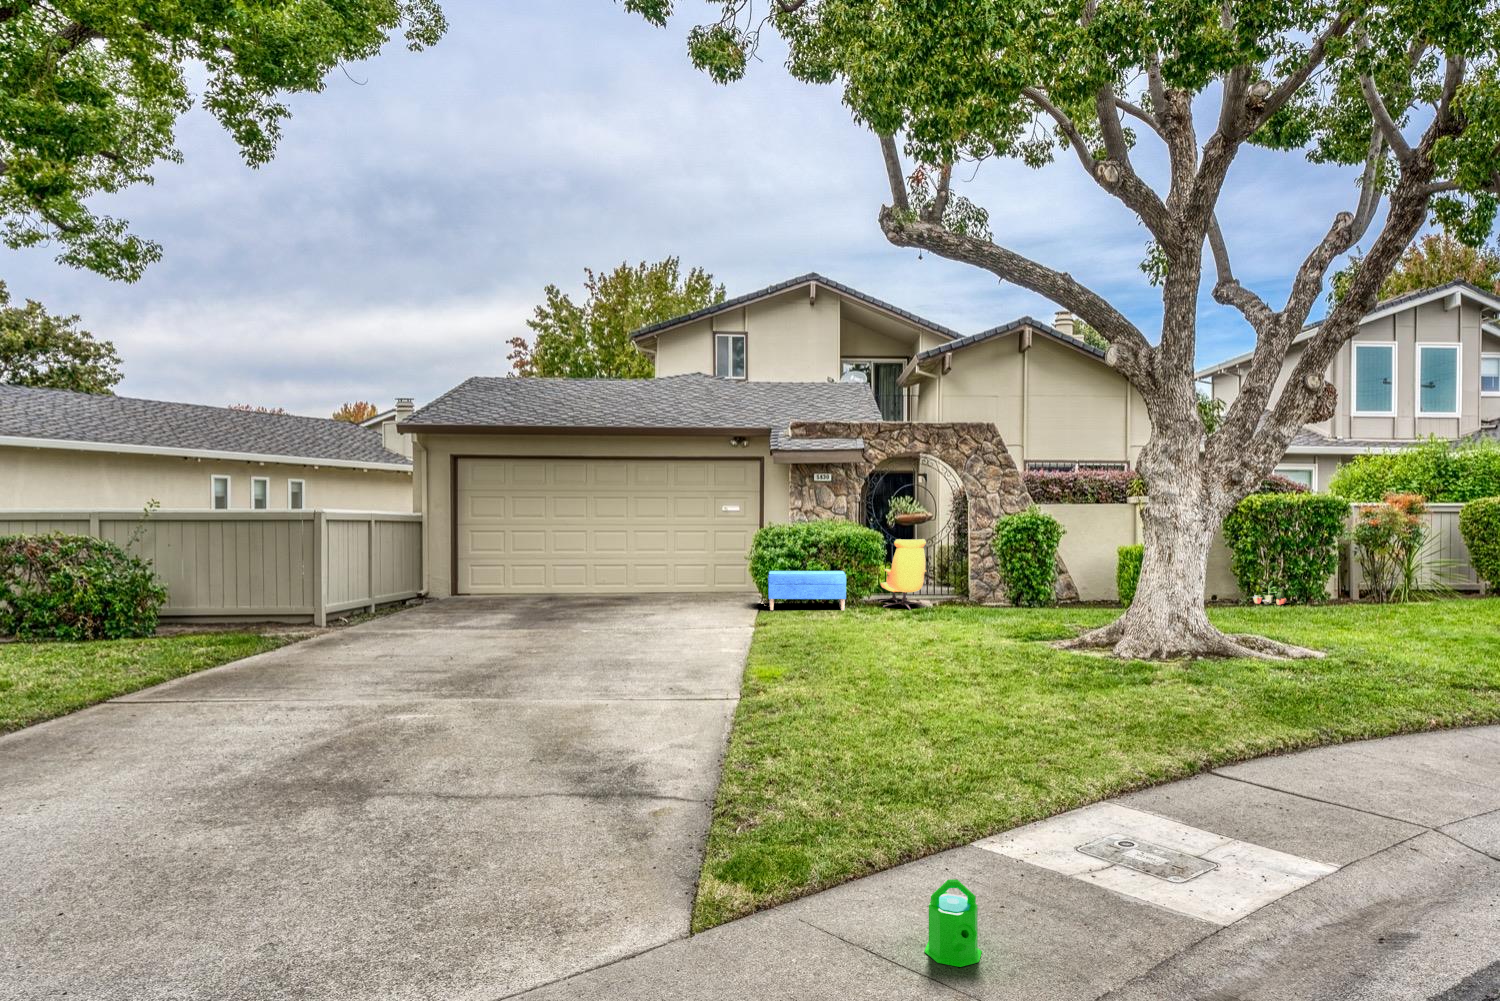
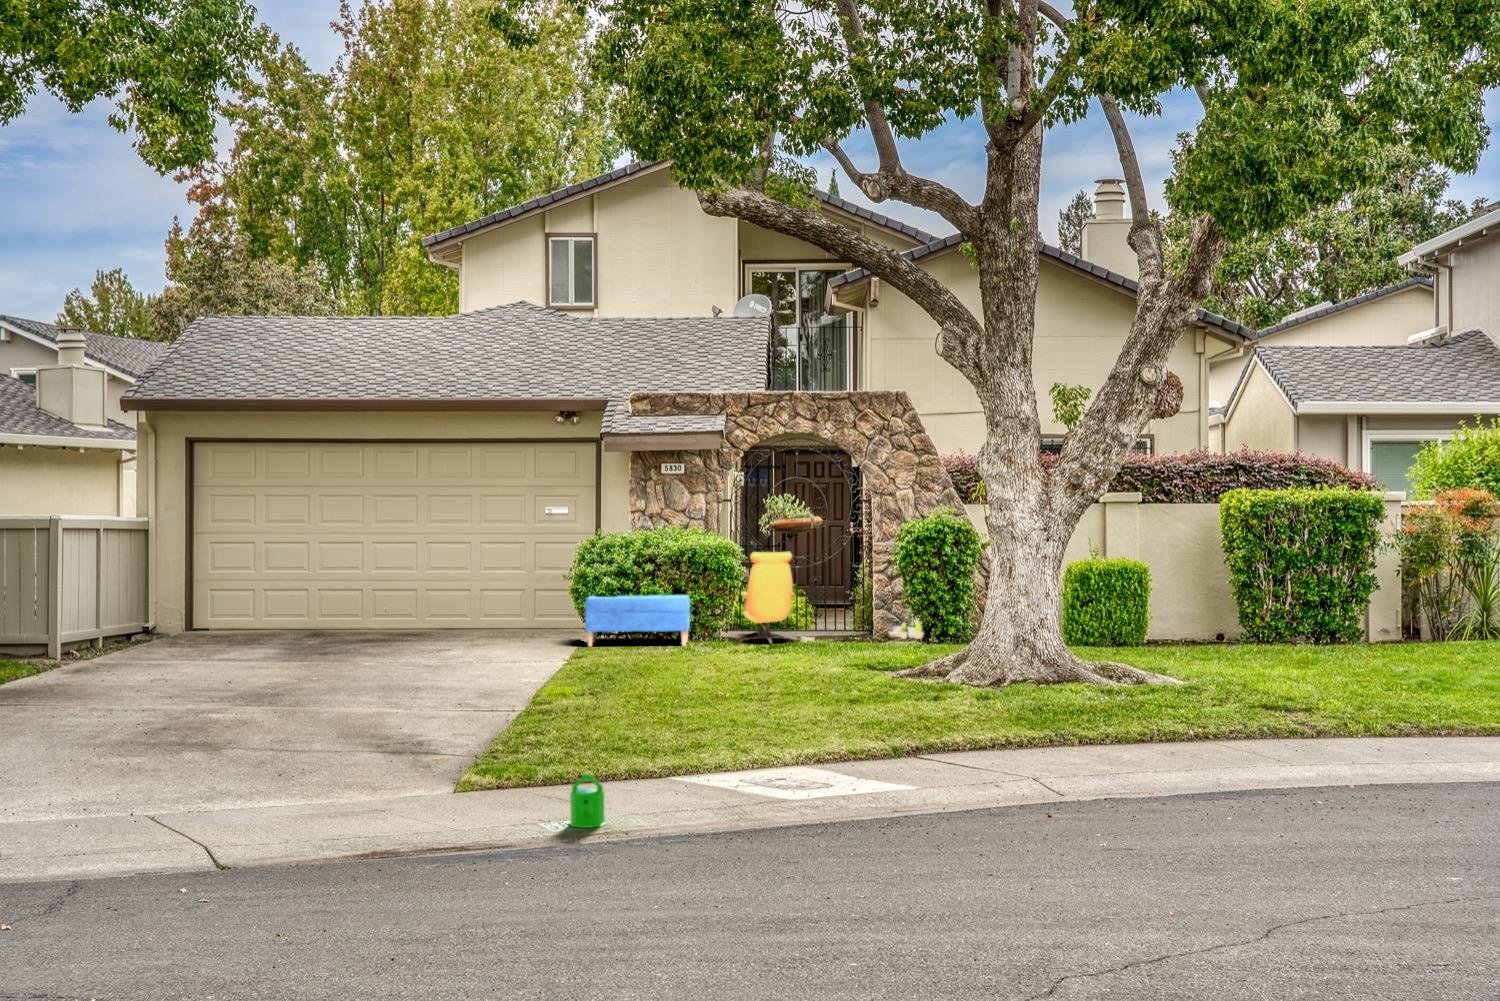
potted plant: present [1253,581,1286,605] -> present [889,609,923,639]

